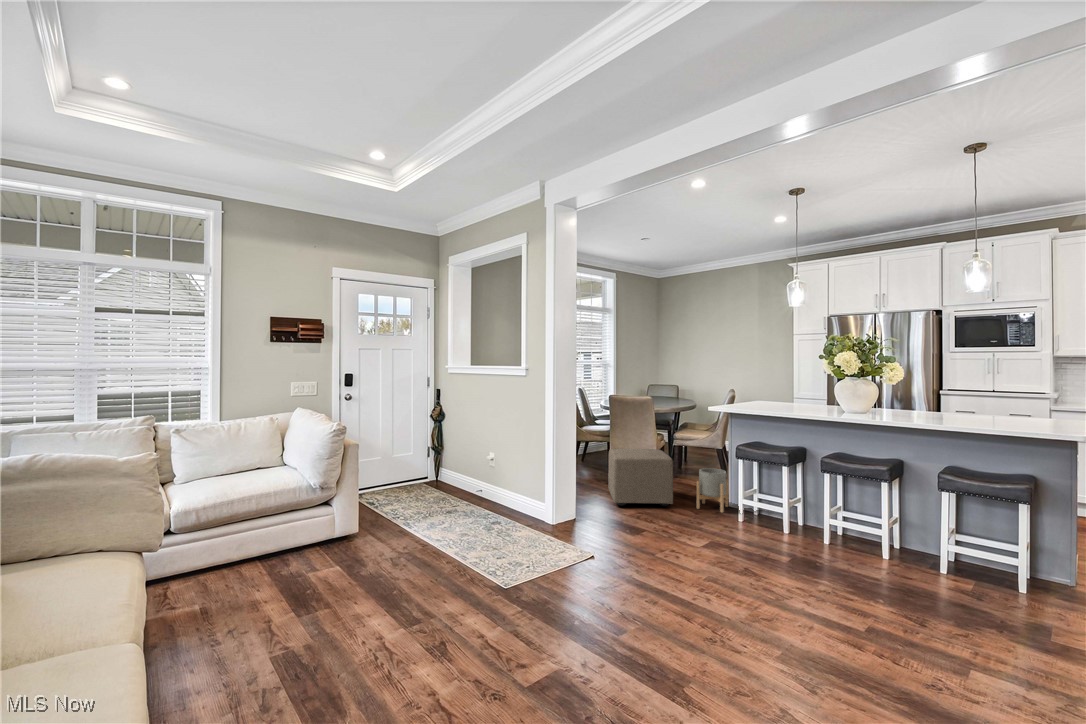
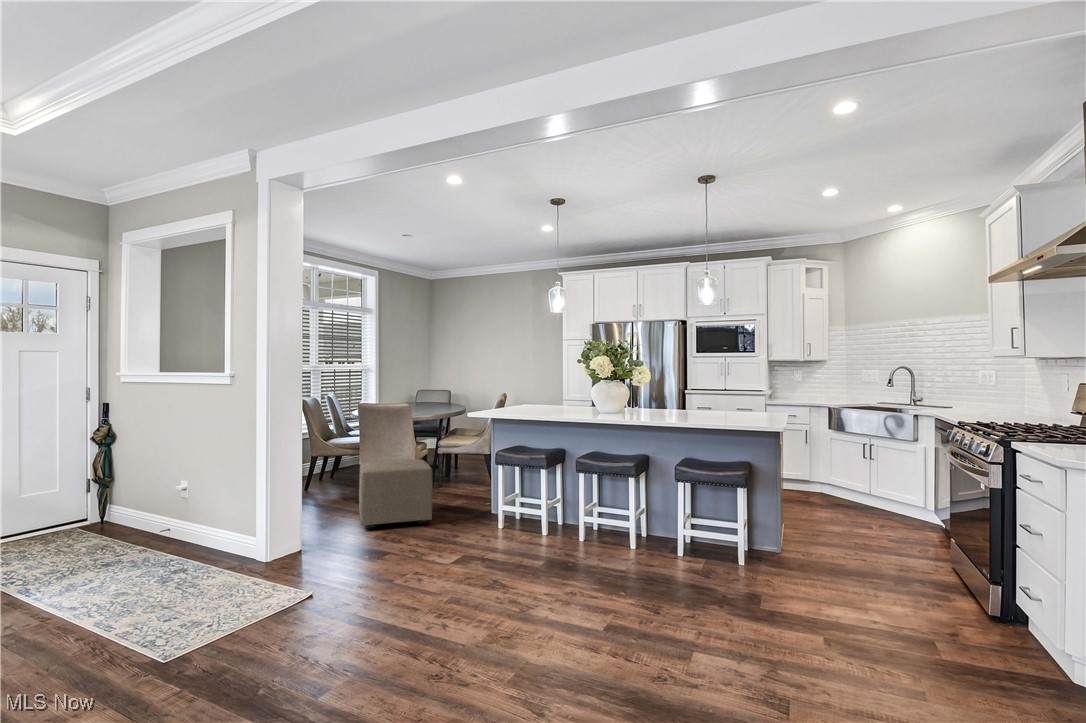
planter: present [697,468,728,513] -> none [458,476,493,524]

